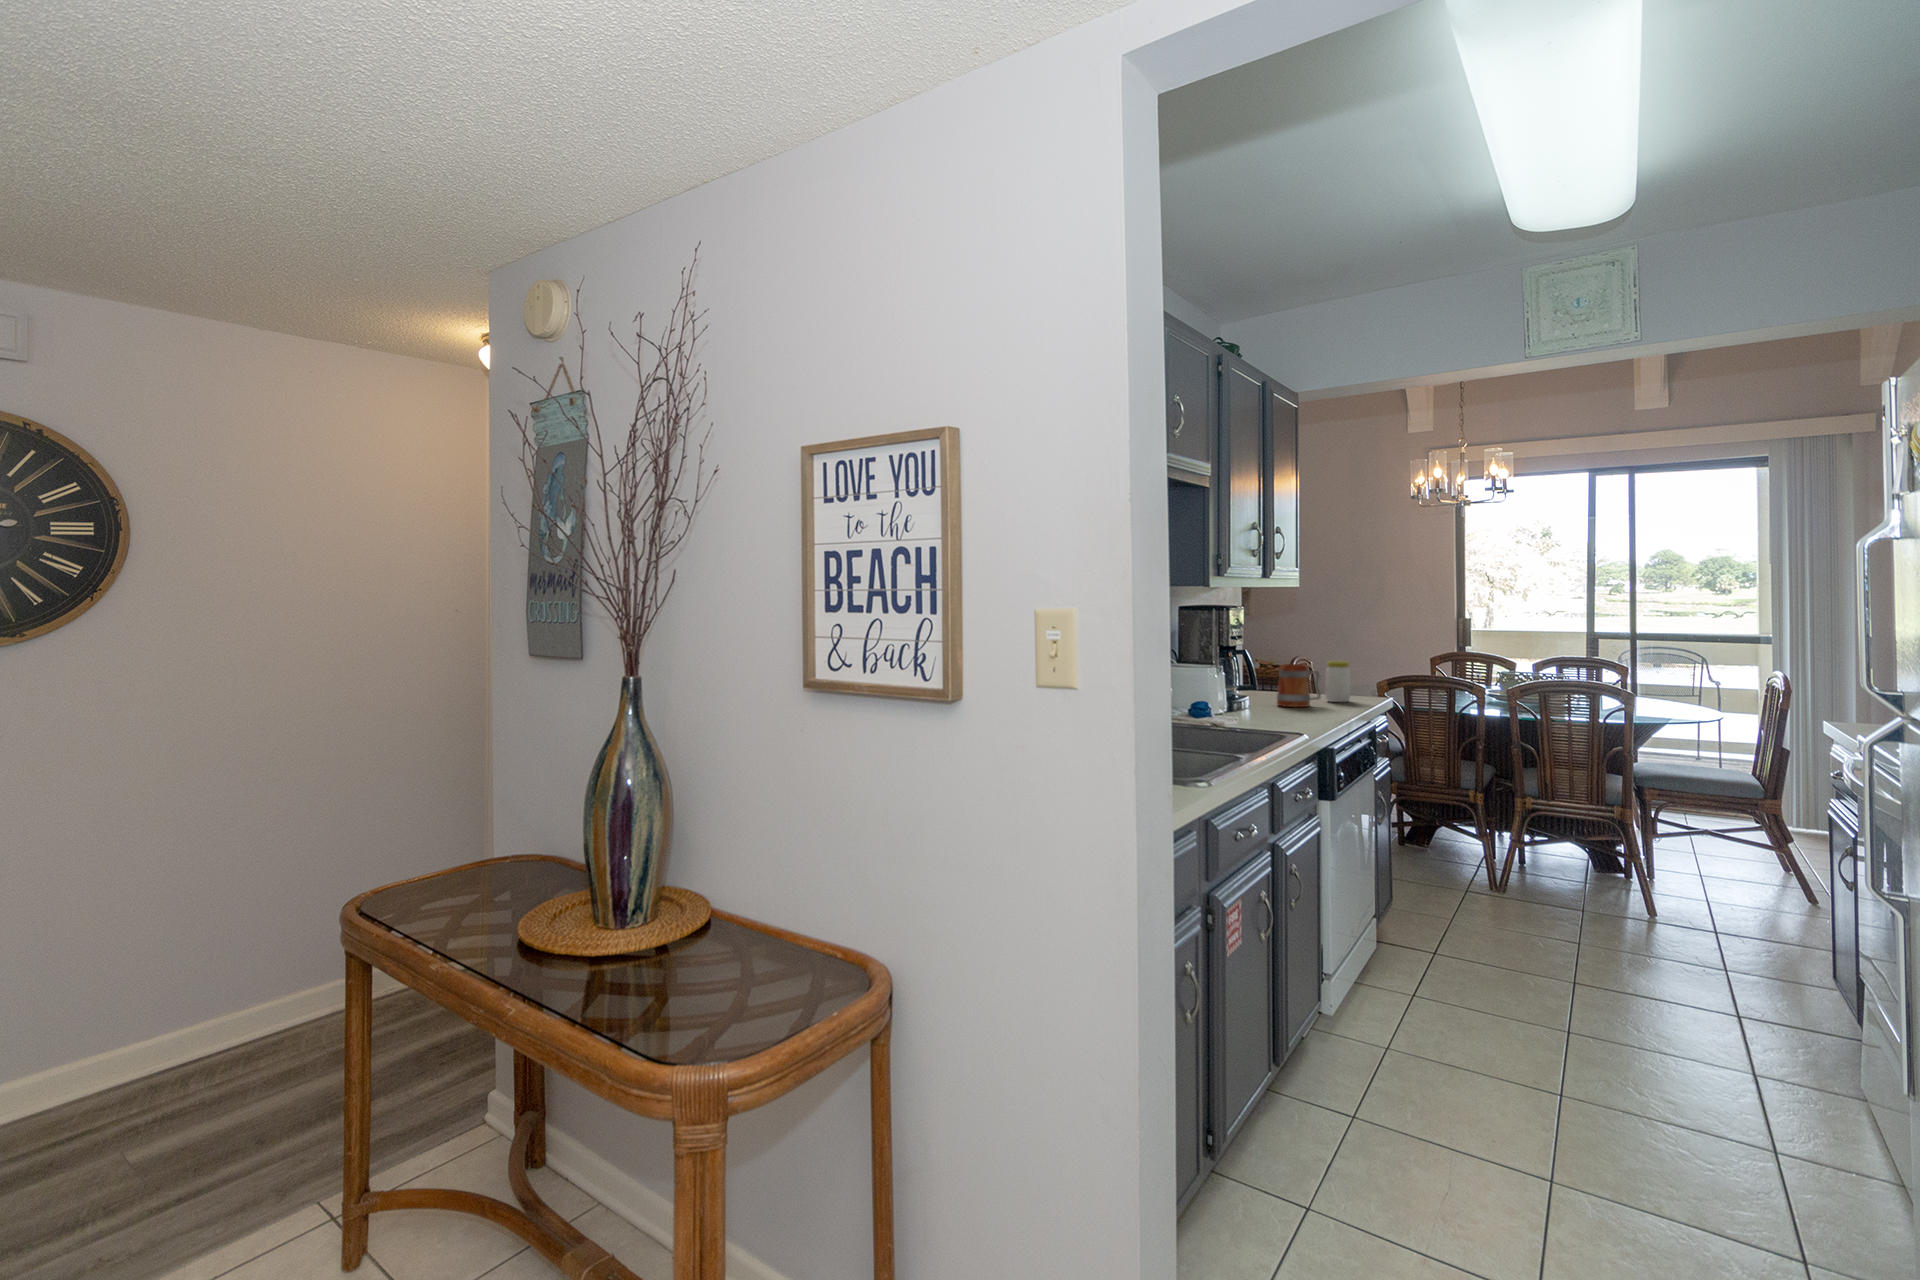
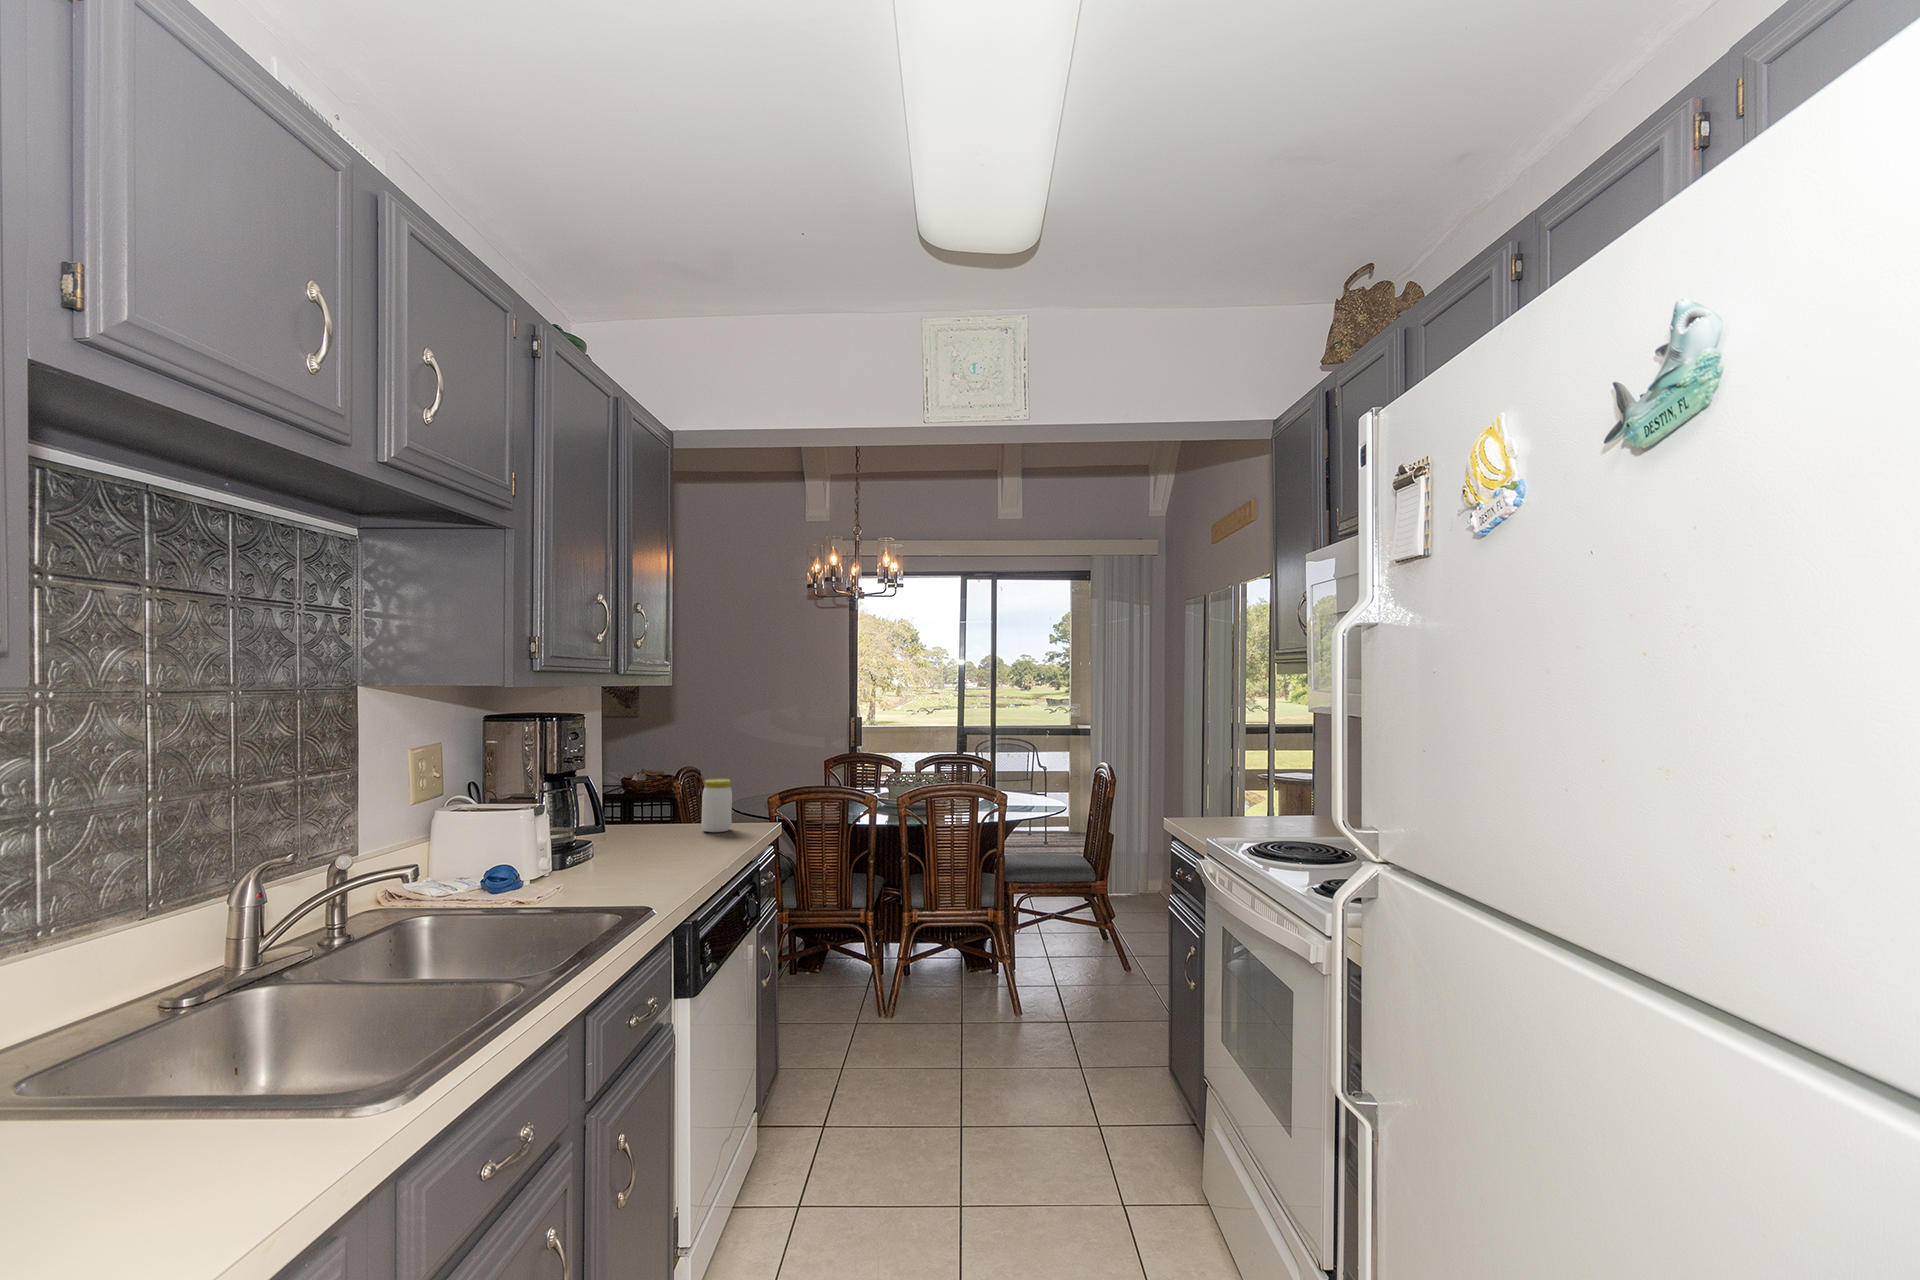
mug: present [1277,664,1321,707] -> none [637,786,694,846]

